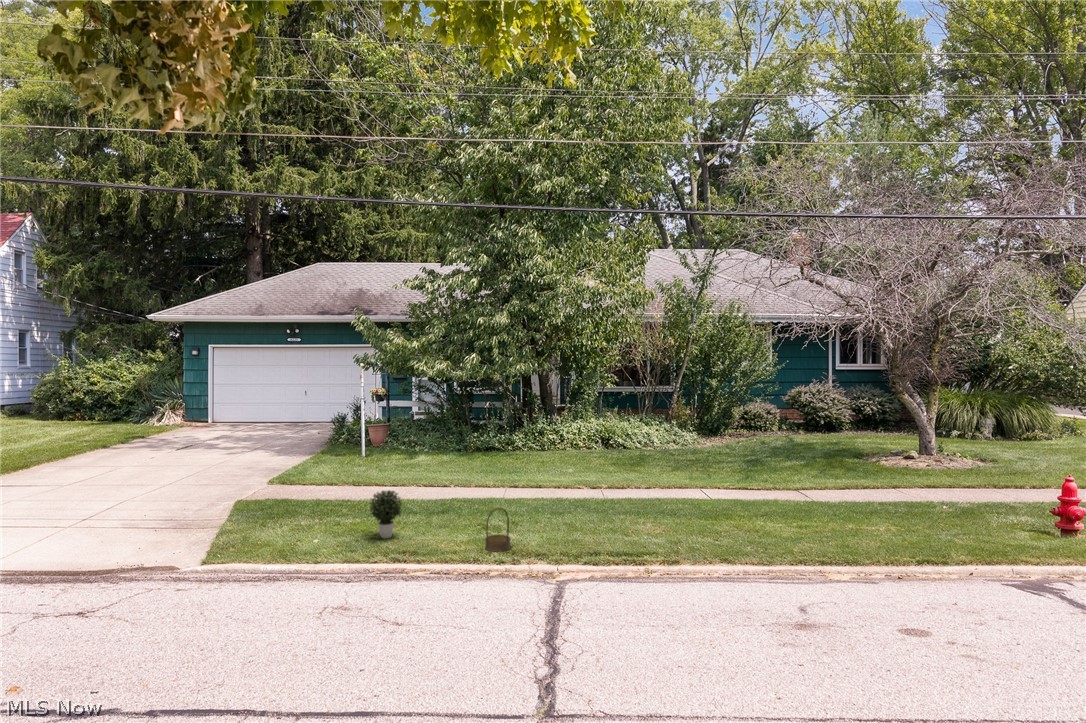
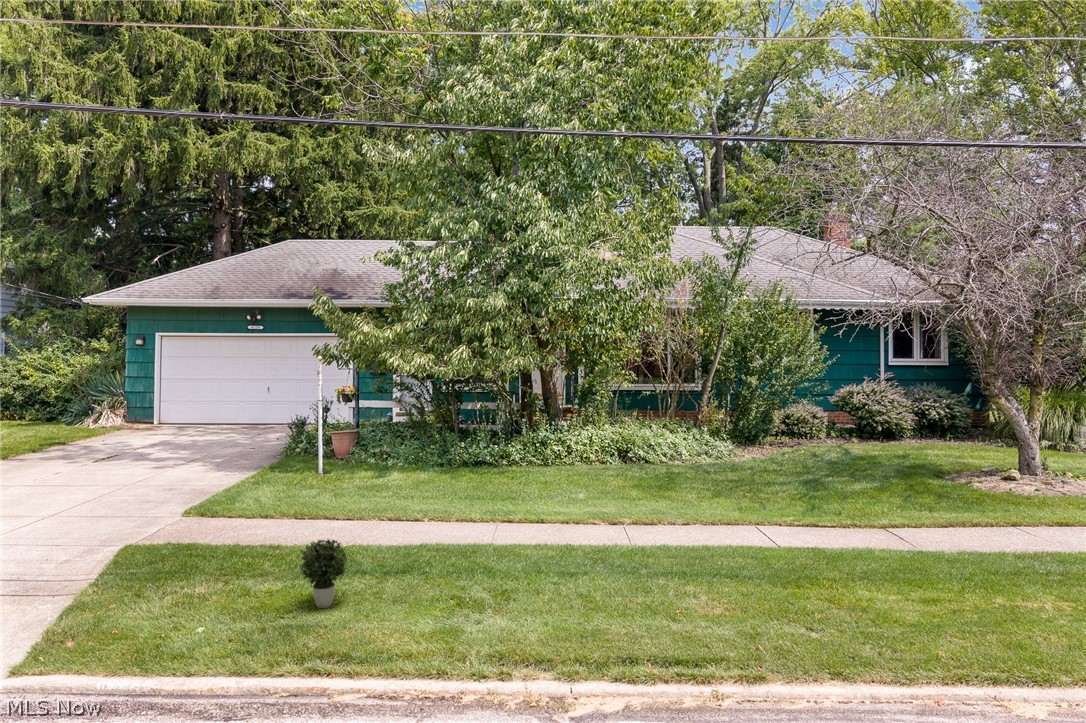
basket: present [485,508,510,552] -> none [462,569,499,635]

